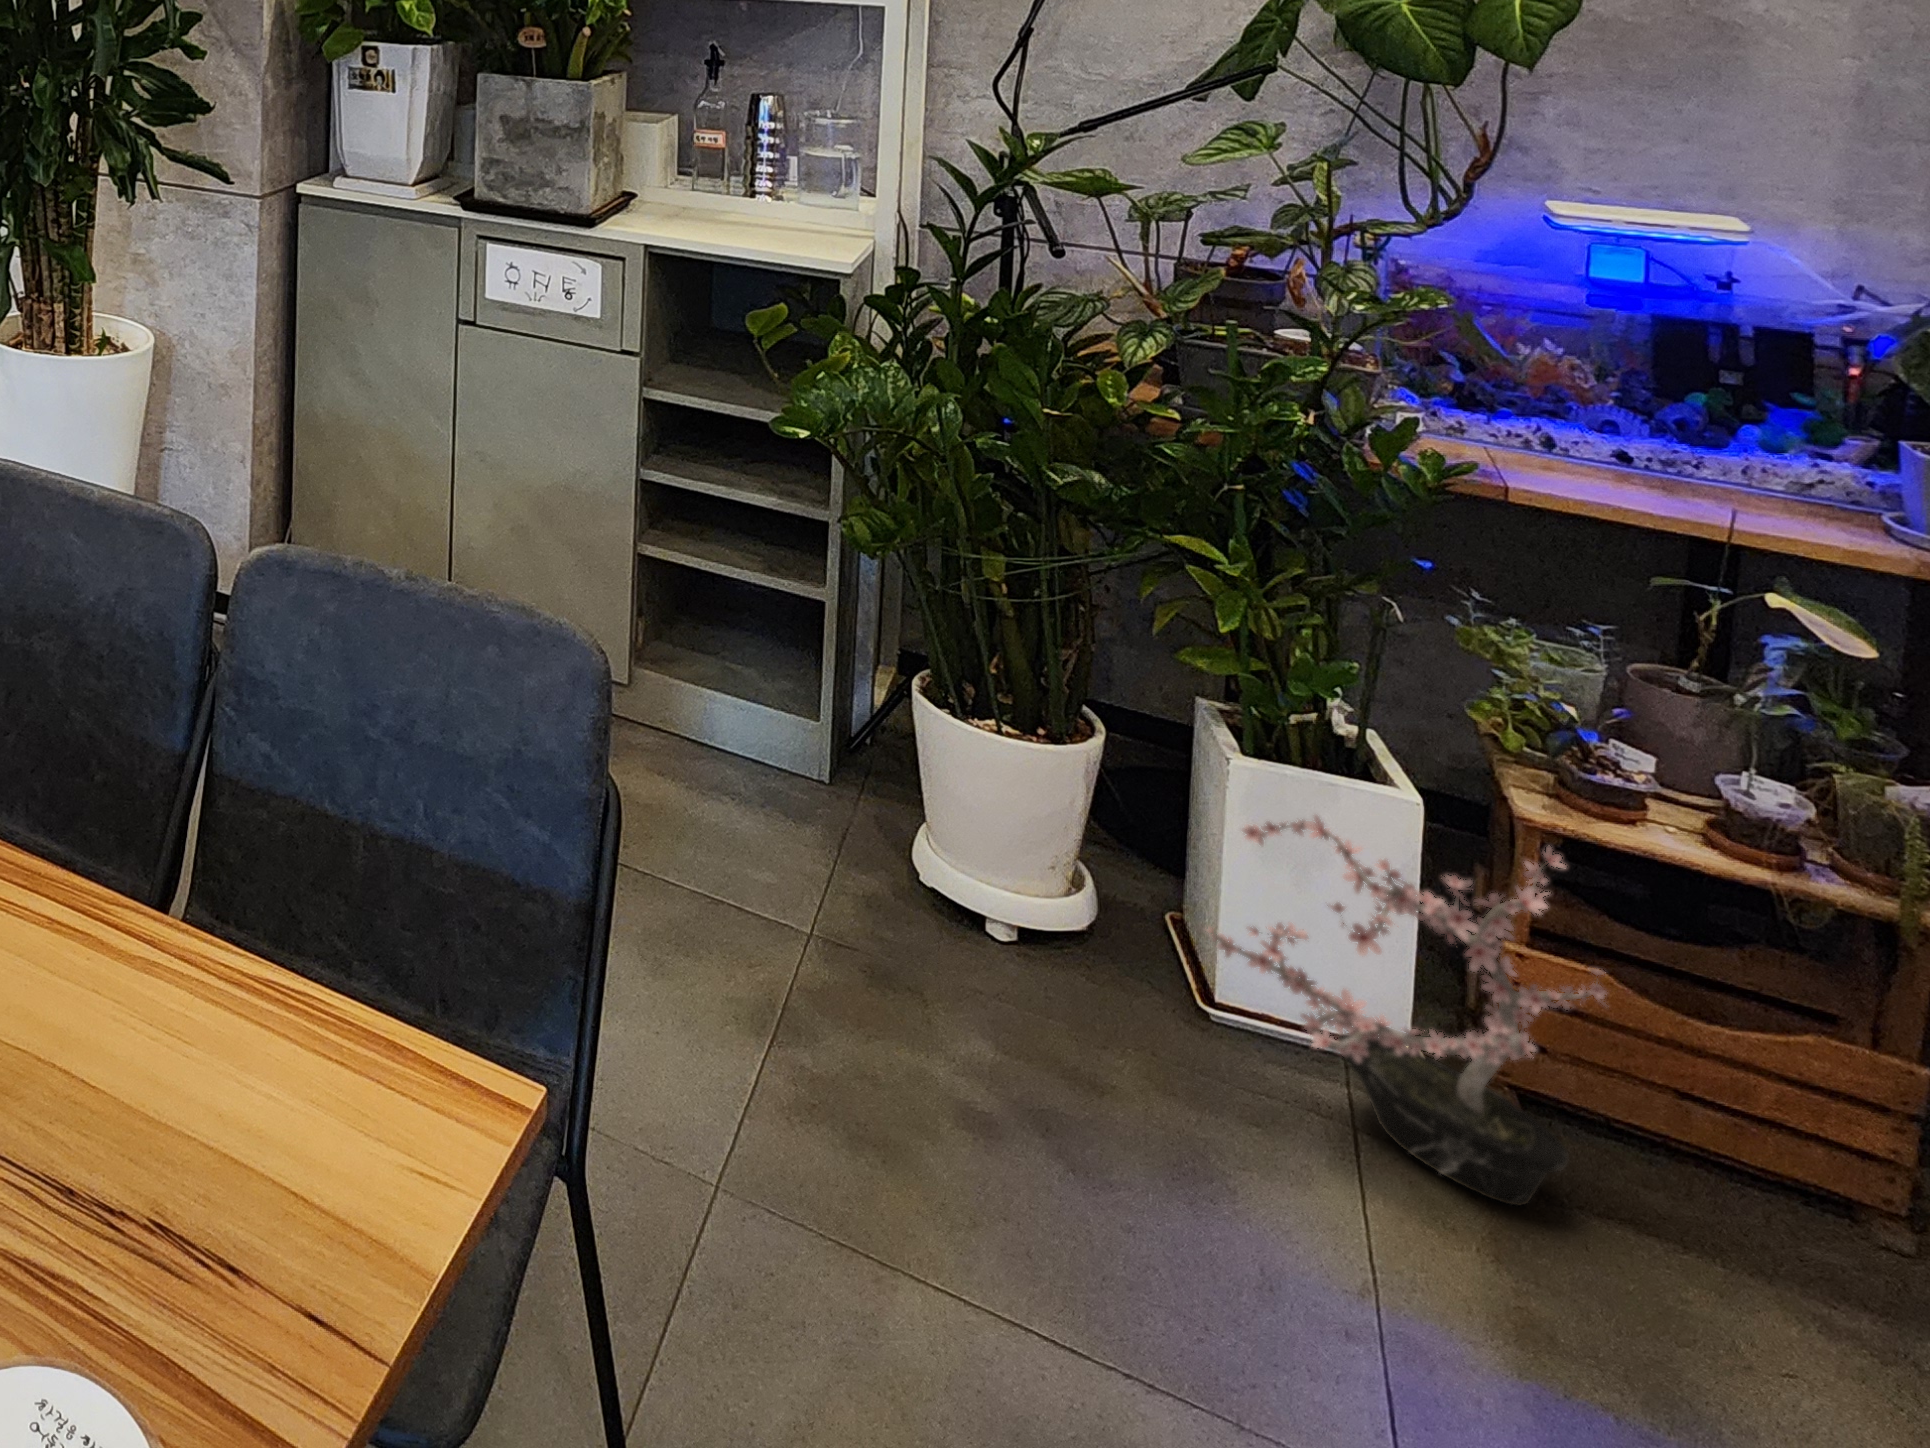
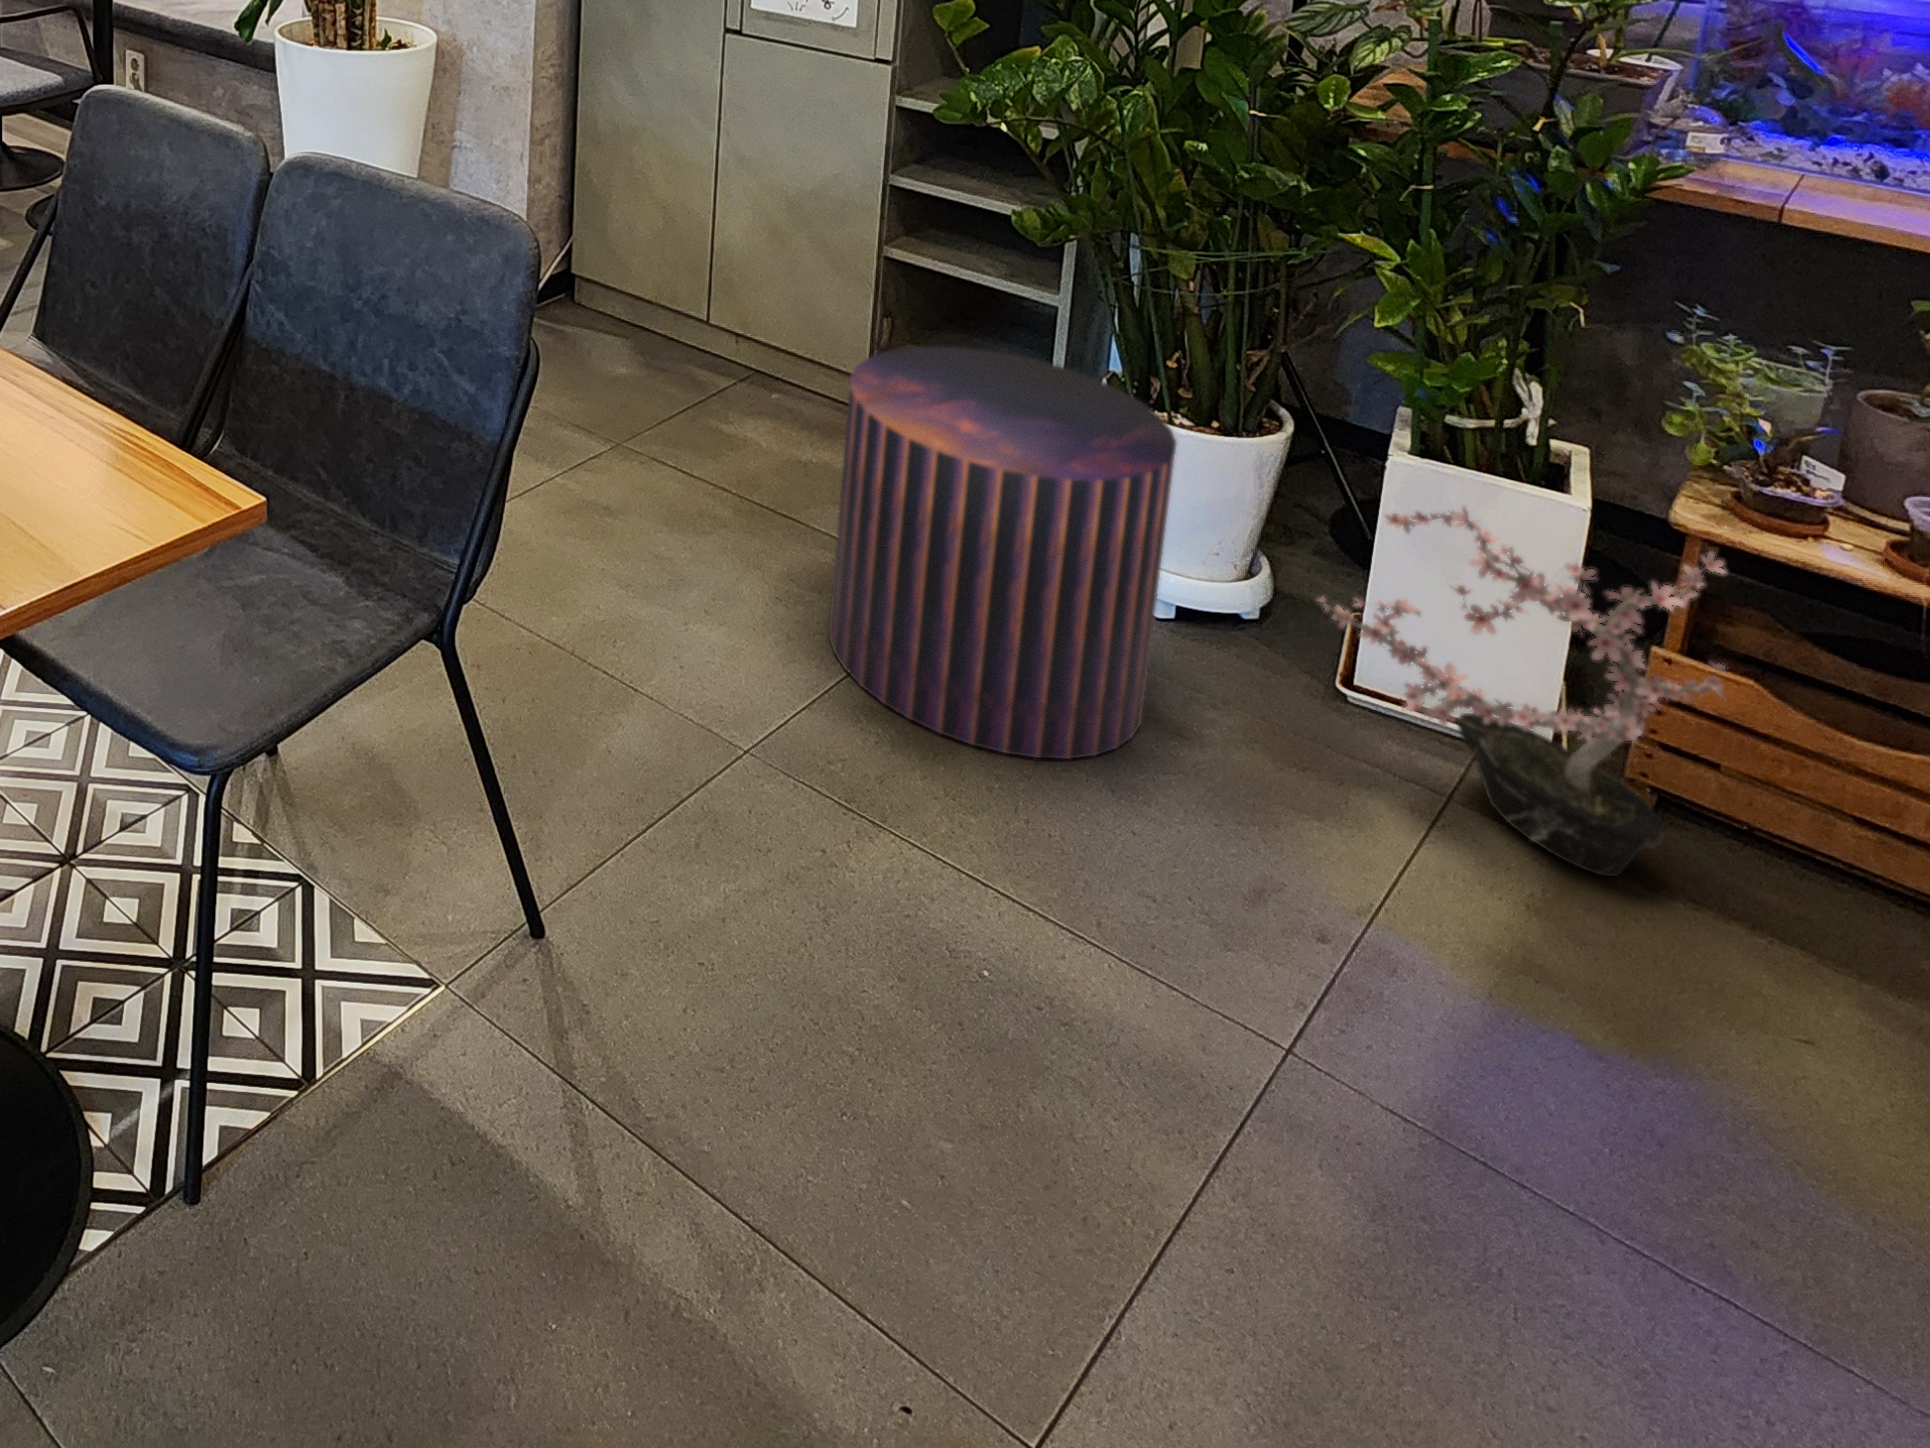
pouf: none [708,673,1062,1147] -> present [829,347,1176,759]

